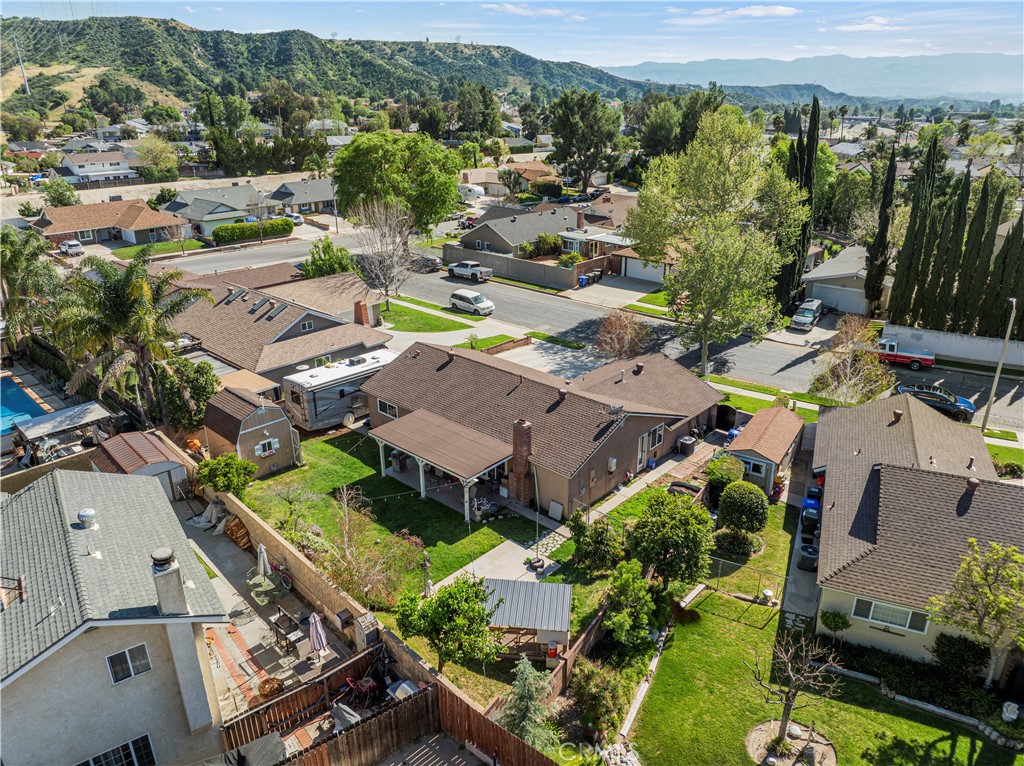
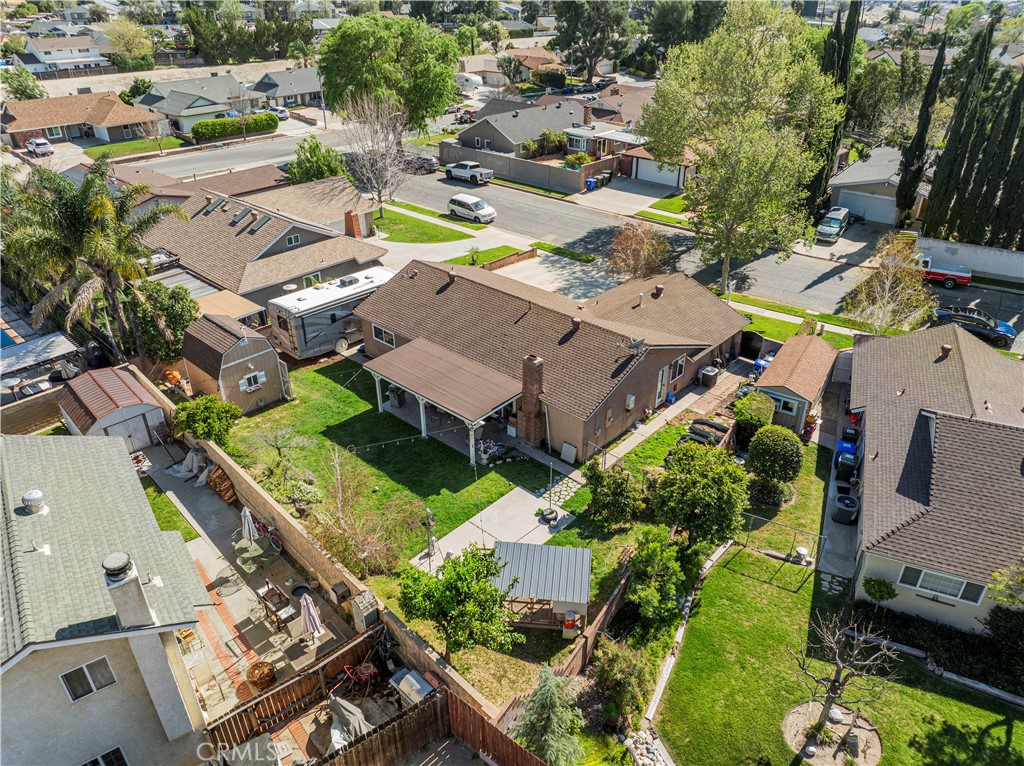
lounge chair: present [669,594,701,626] -> none [695,556,730,591]

